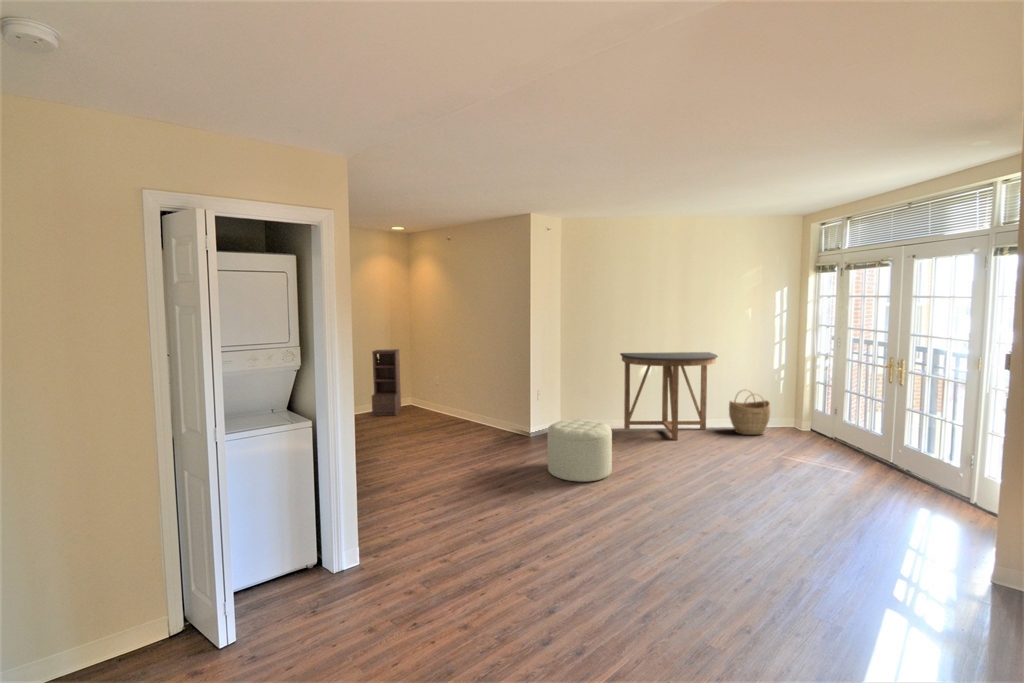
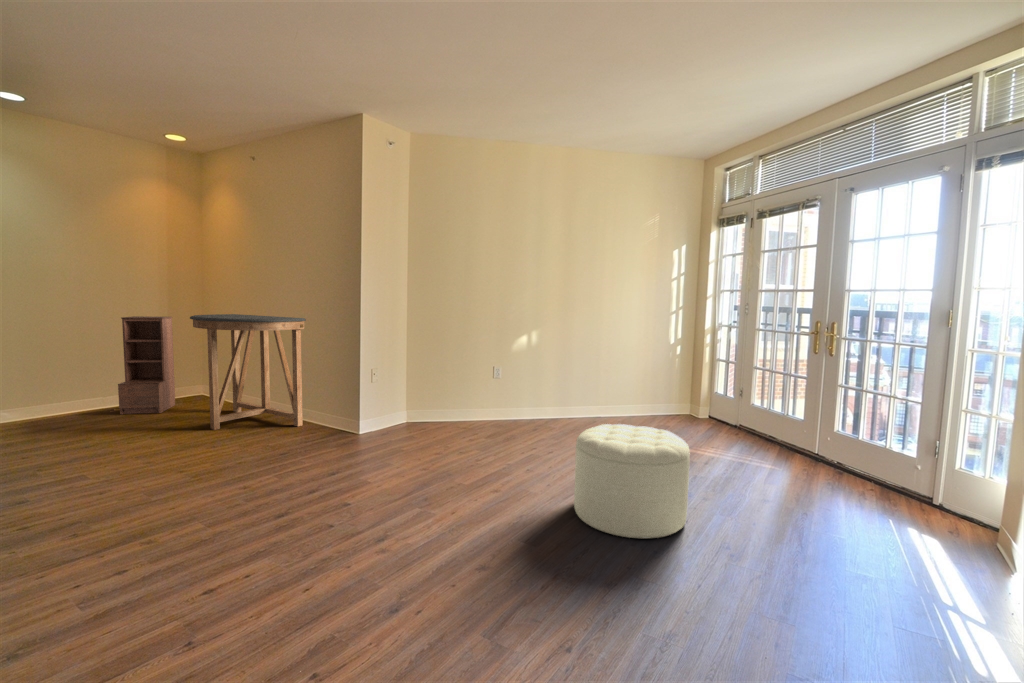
console table: present [620,352,718,440] -> present [190,314,306,430]
woven basket: present [729,390,770,435] -> none [620,369,668,425]
ottoman: present [547,419,612,482] -> present [574,424,690,538]

